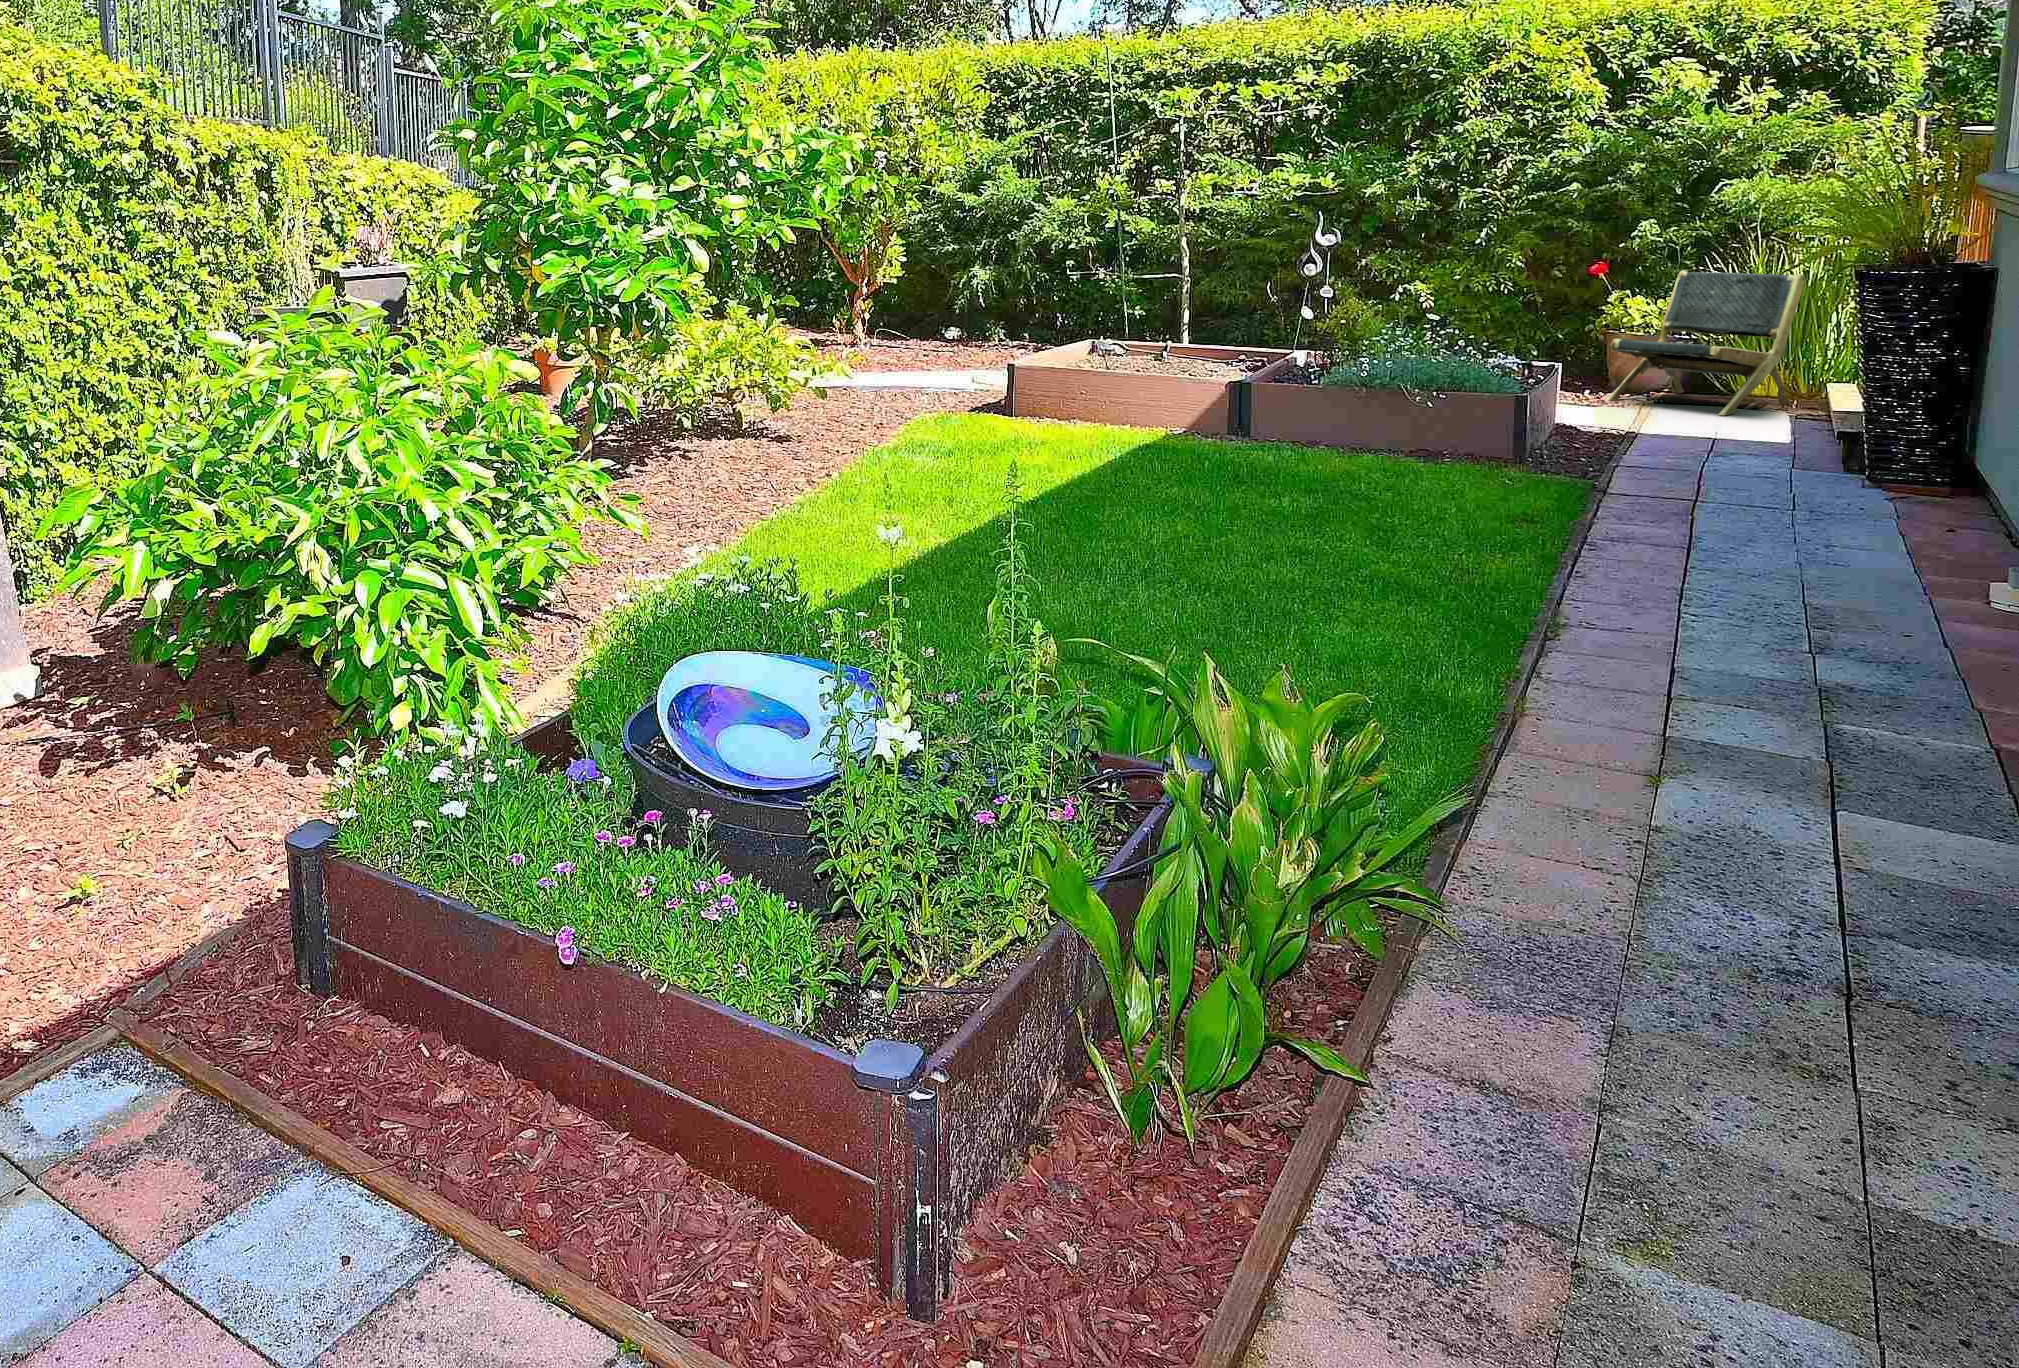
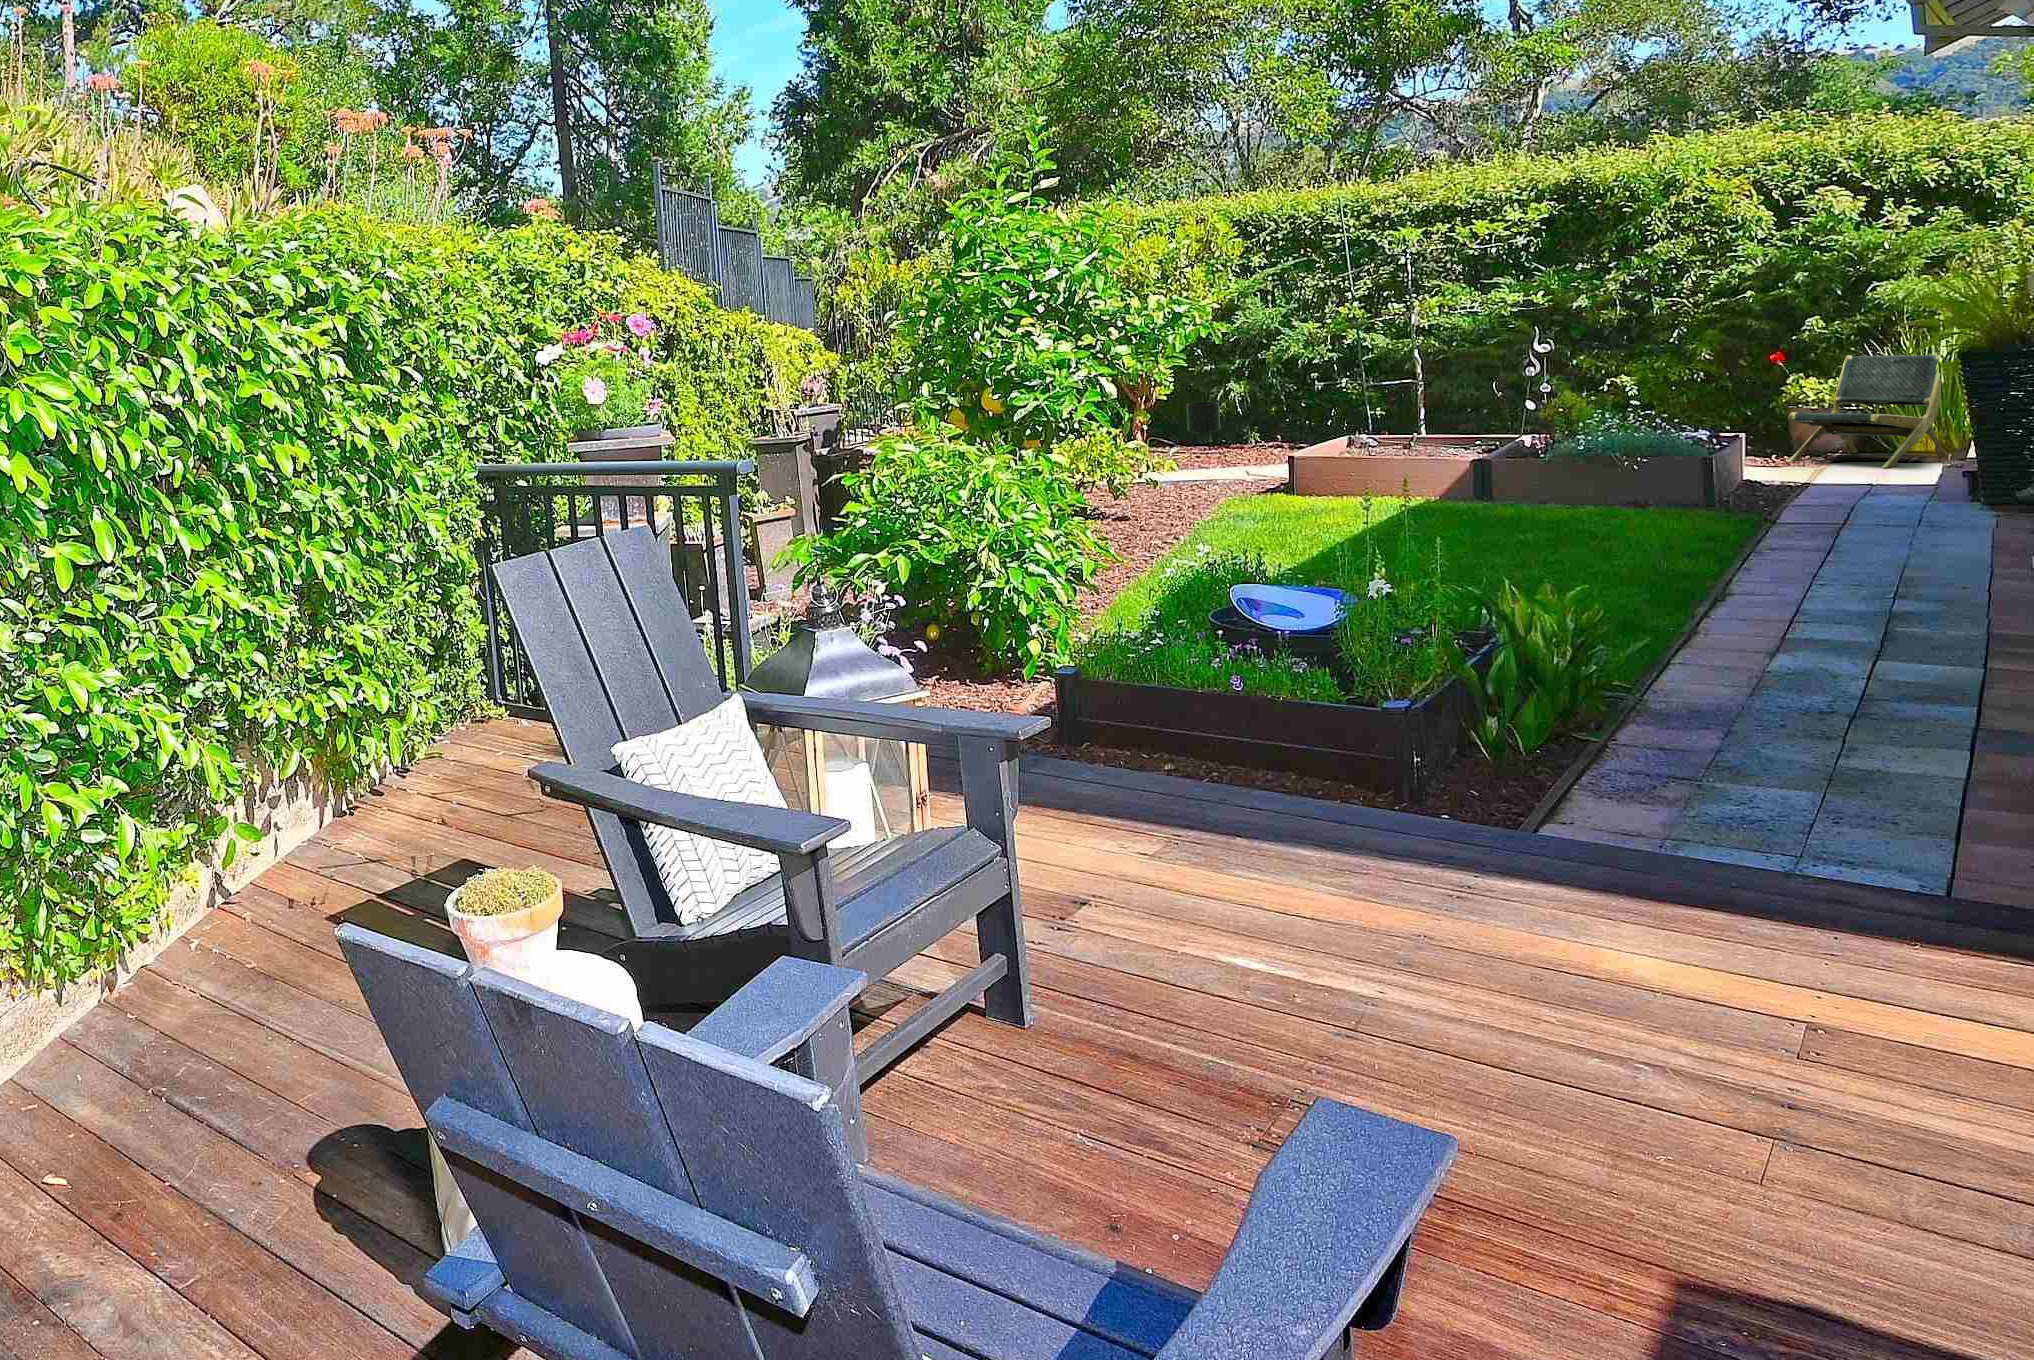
planter: none [923,292,961,347] -> present [1187,402,1220,446]

